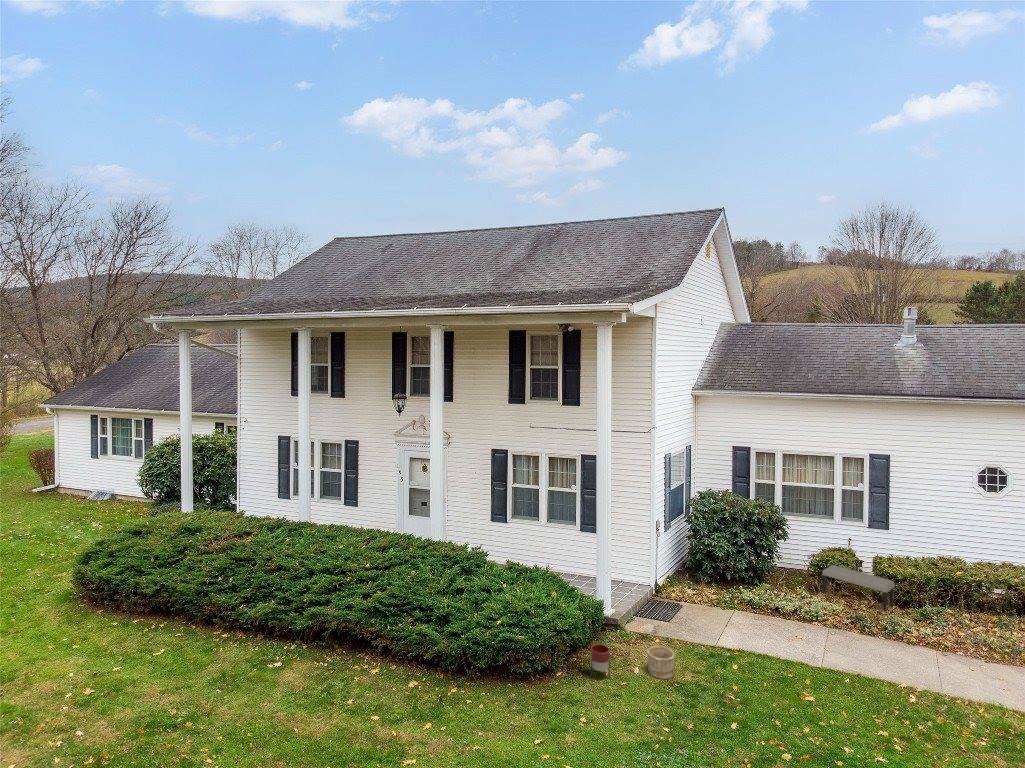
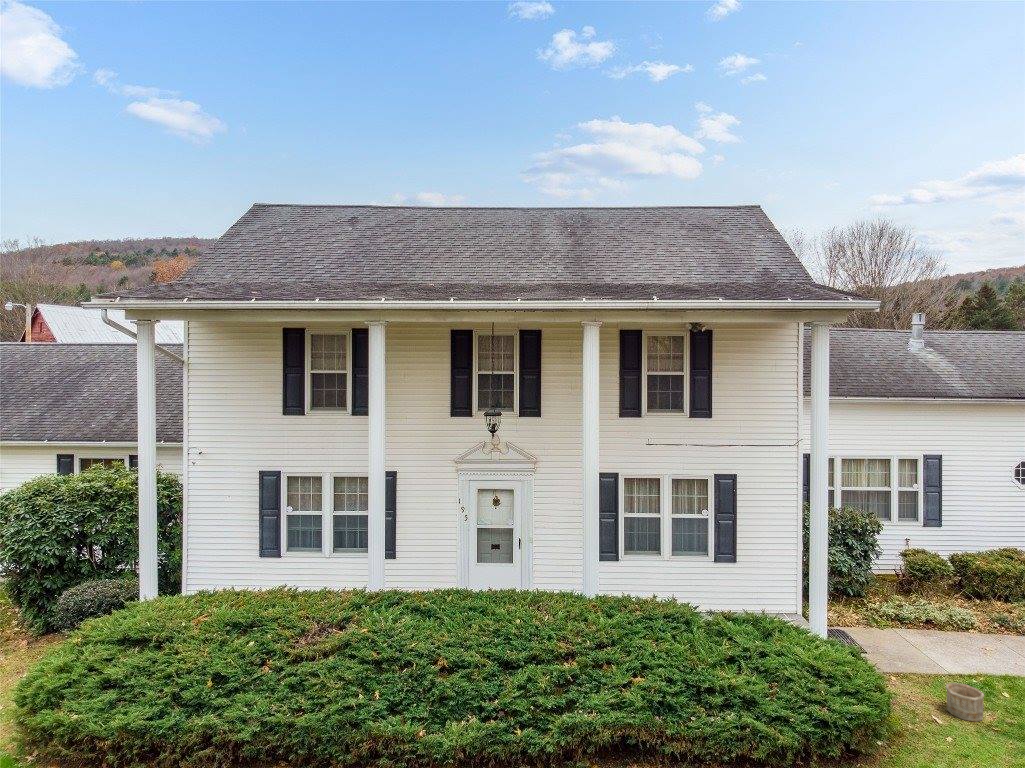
bench: present [822,565,895,611] -> none [922,567,996,607]
planter: present [591,644,610,679] -> none [912,694,940,739]

